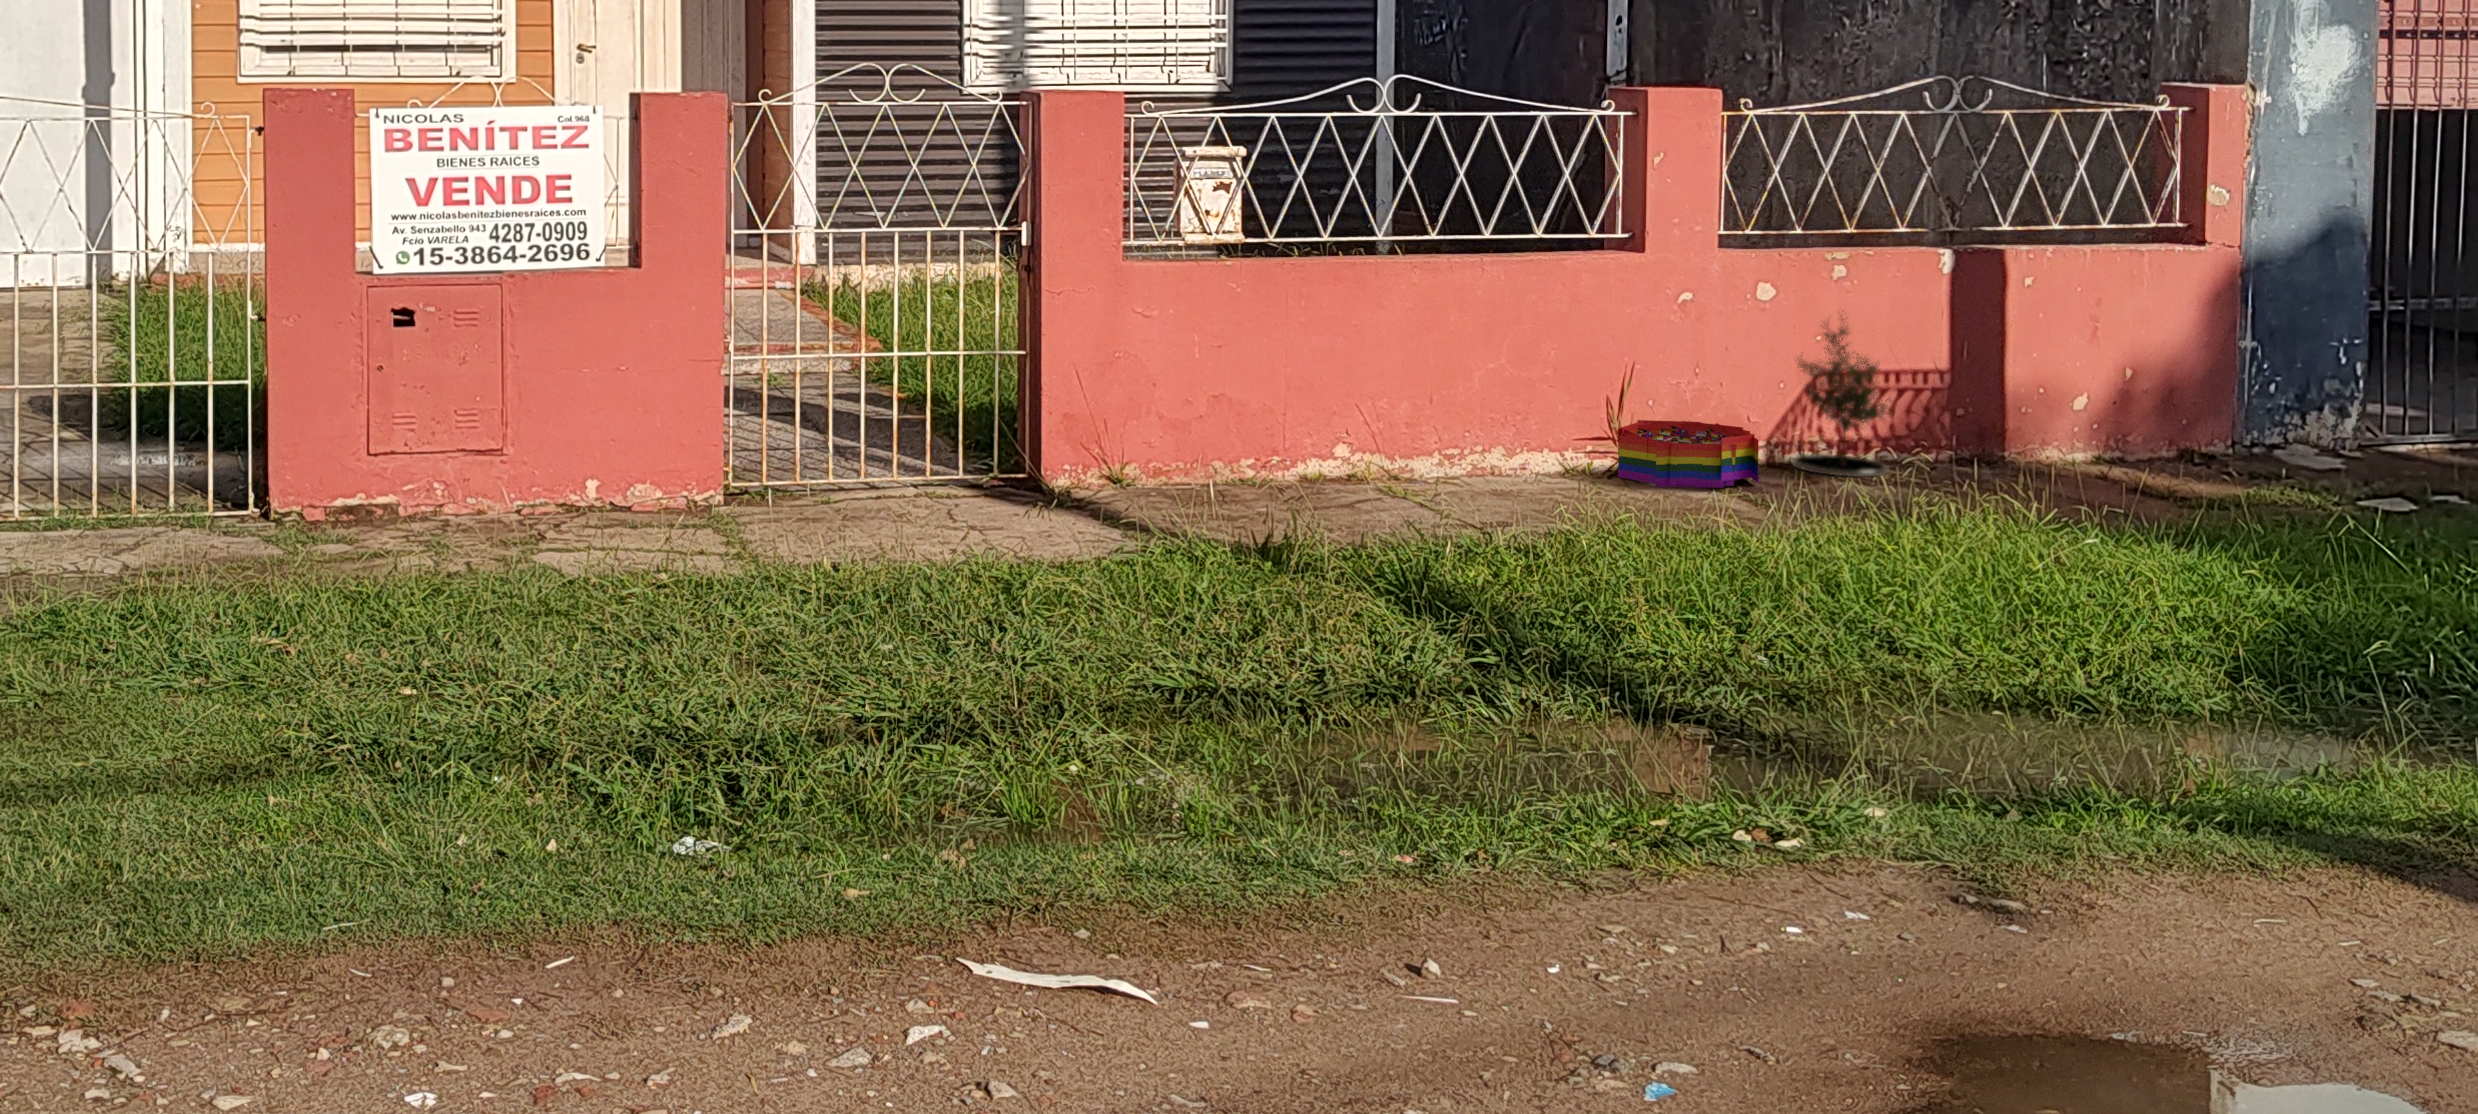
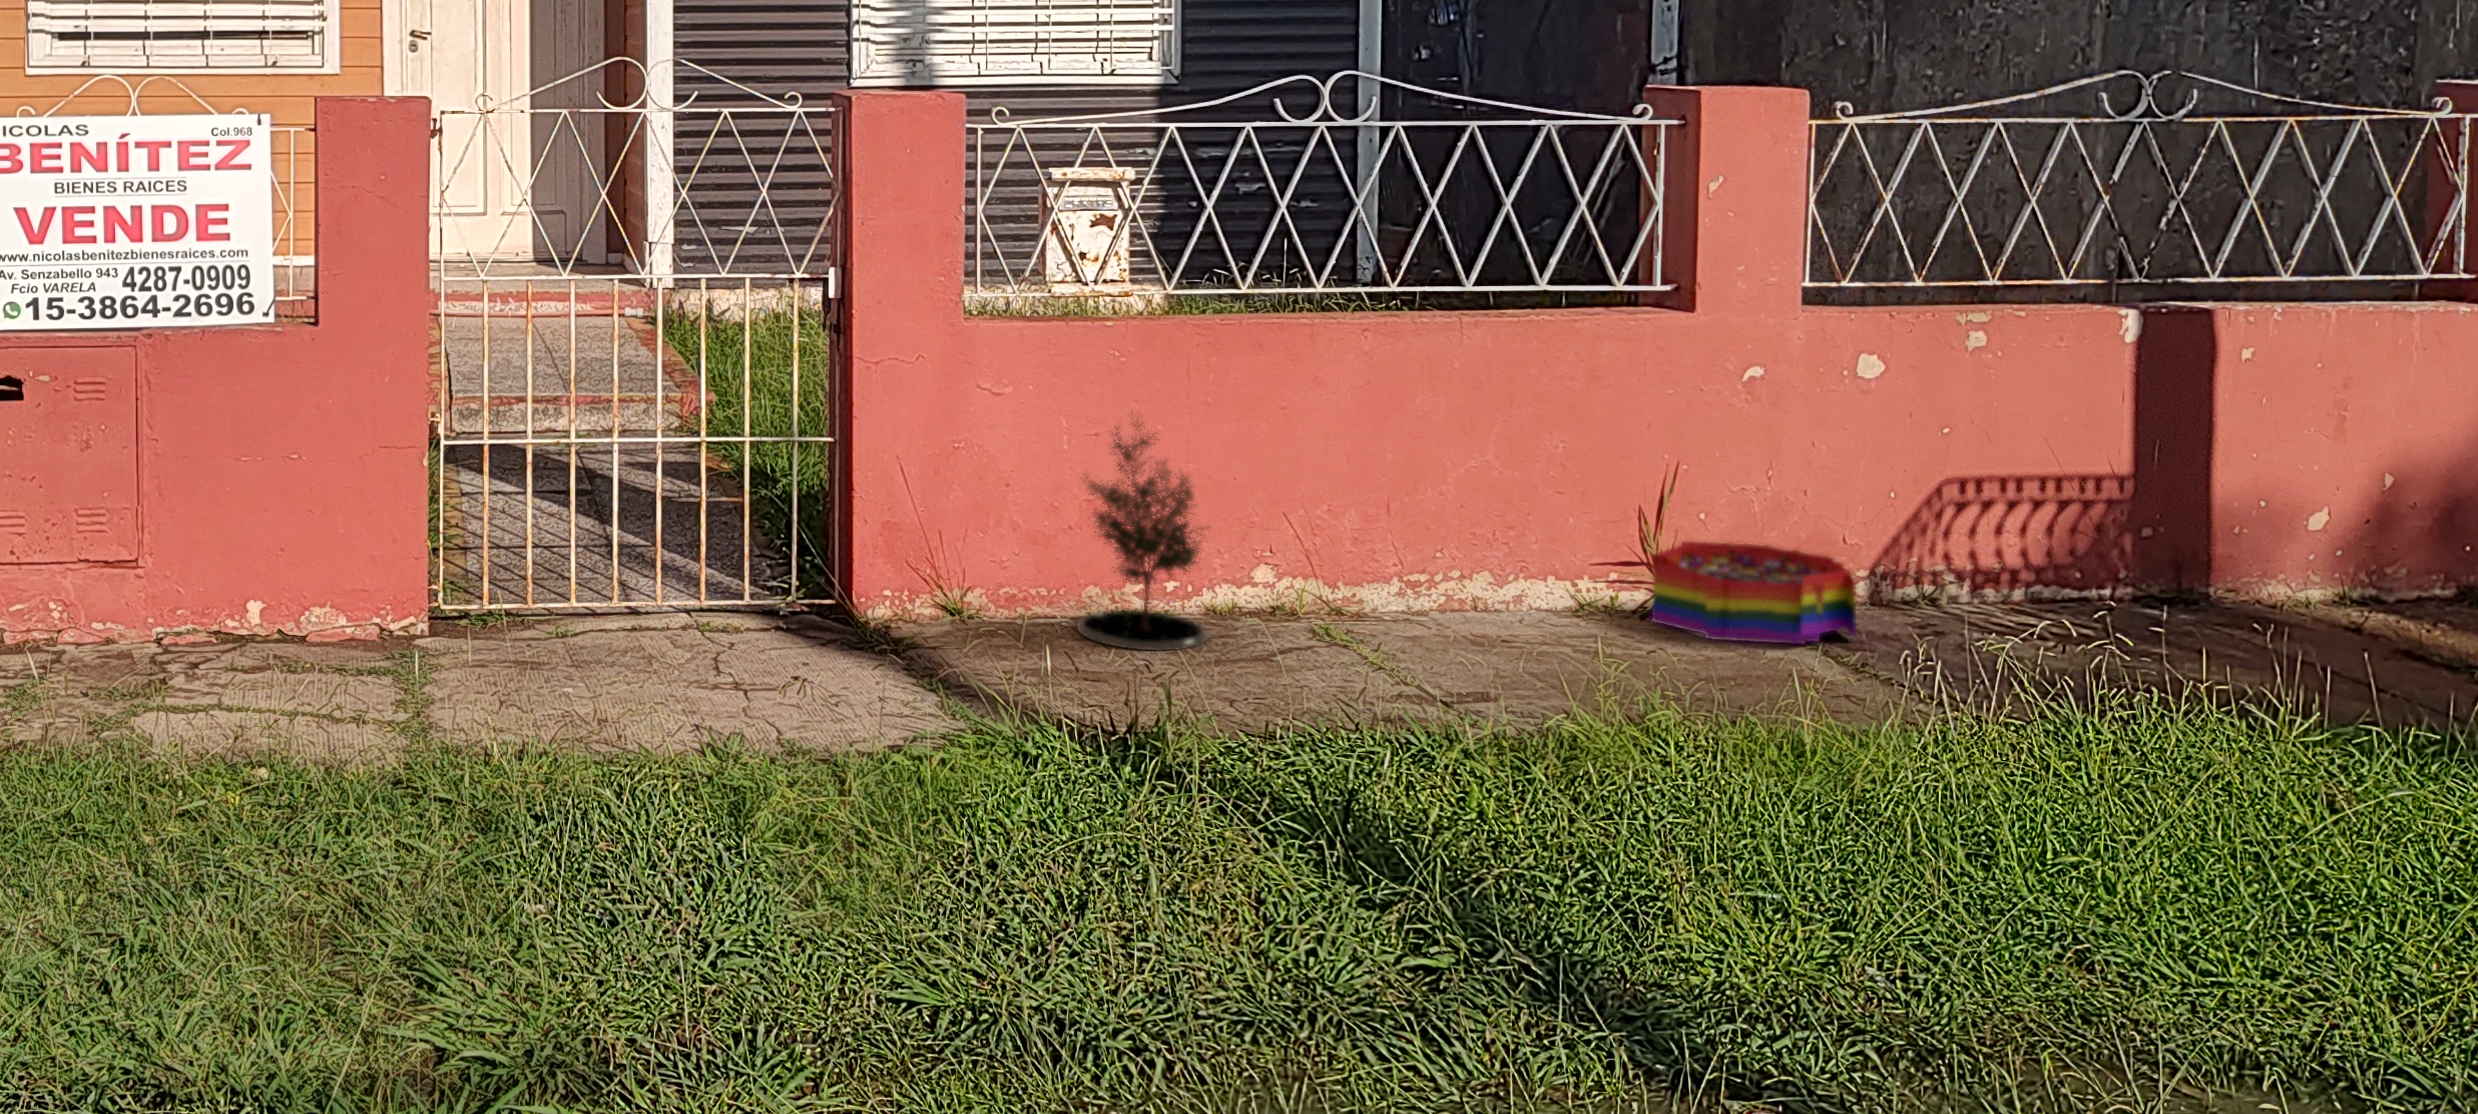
potted tree: present [1792,319,1893,477] -> present [1077,413,1207,651]

